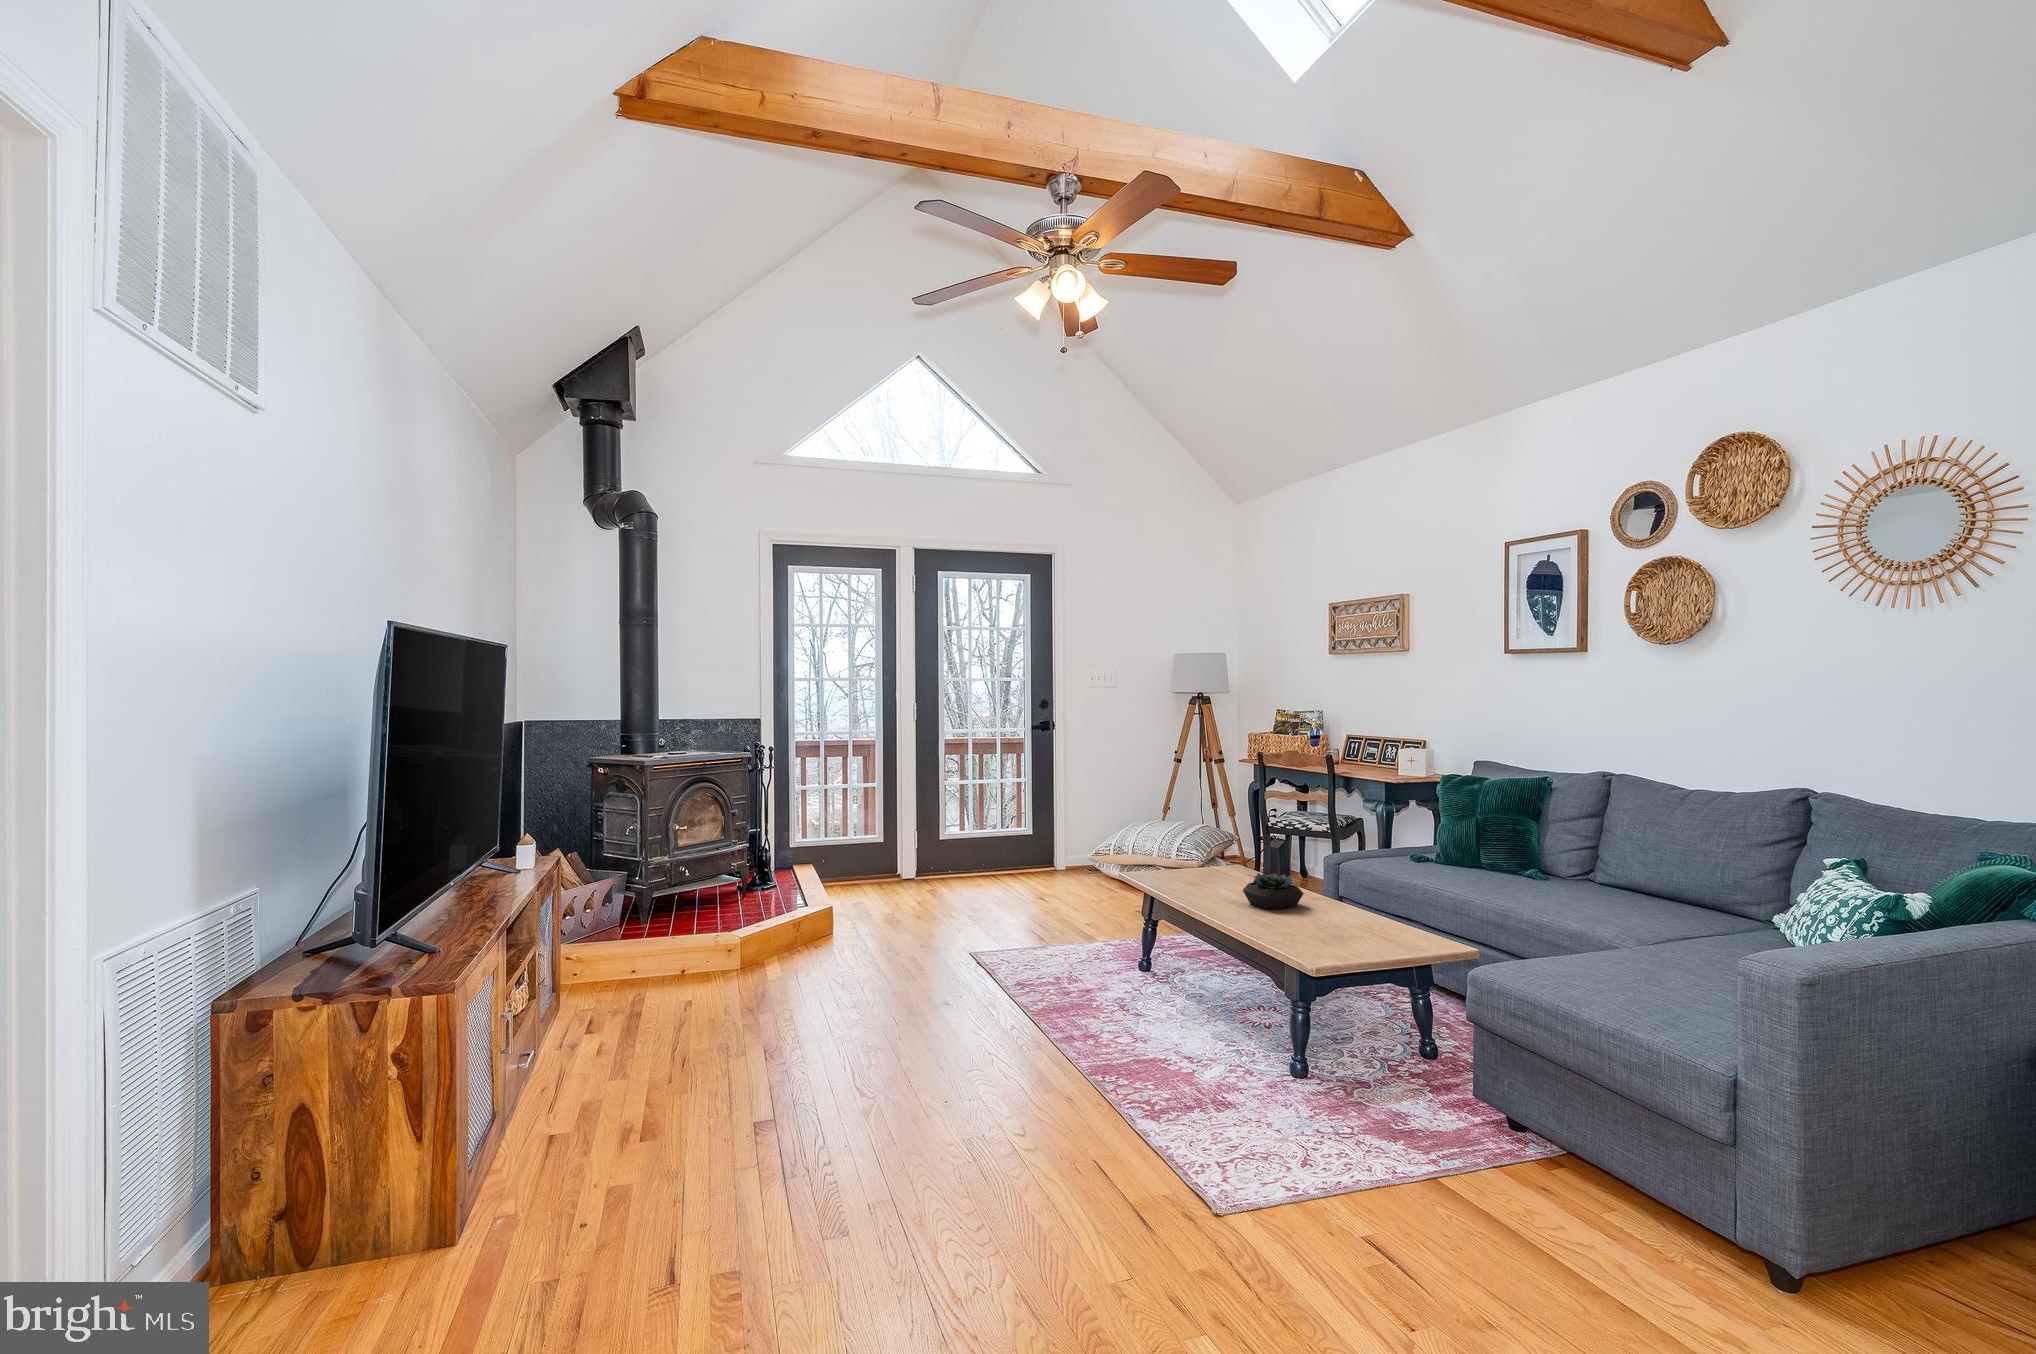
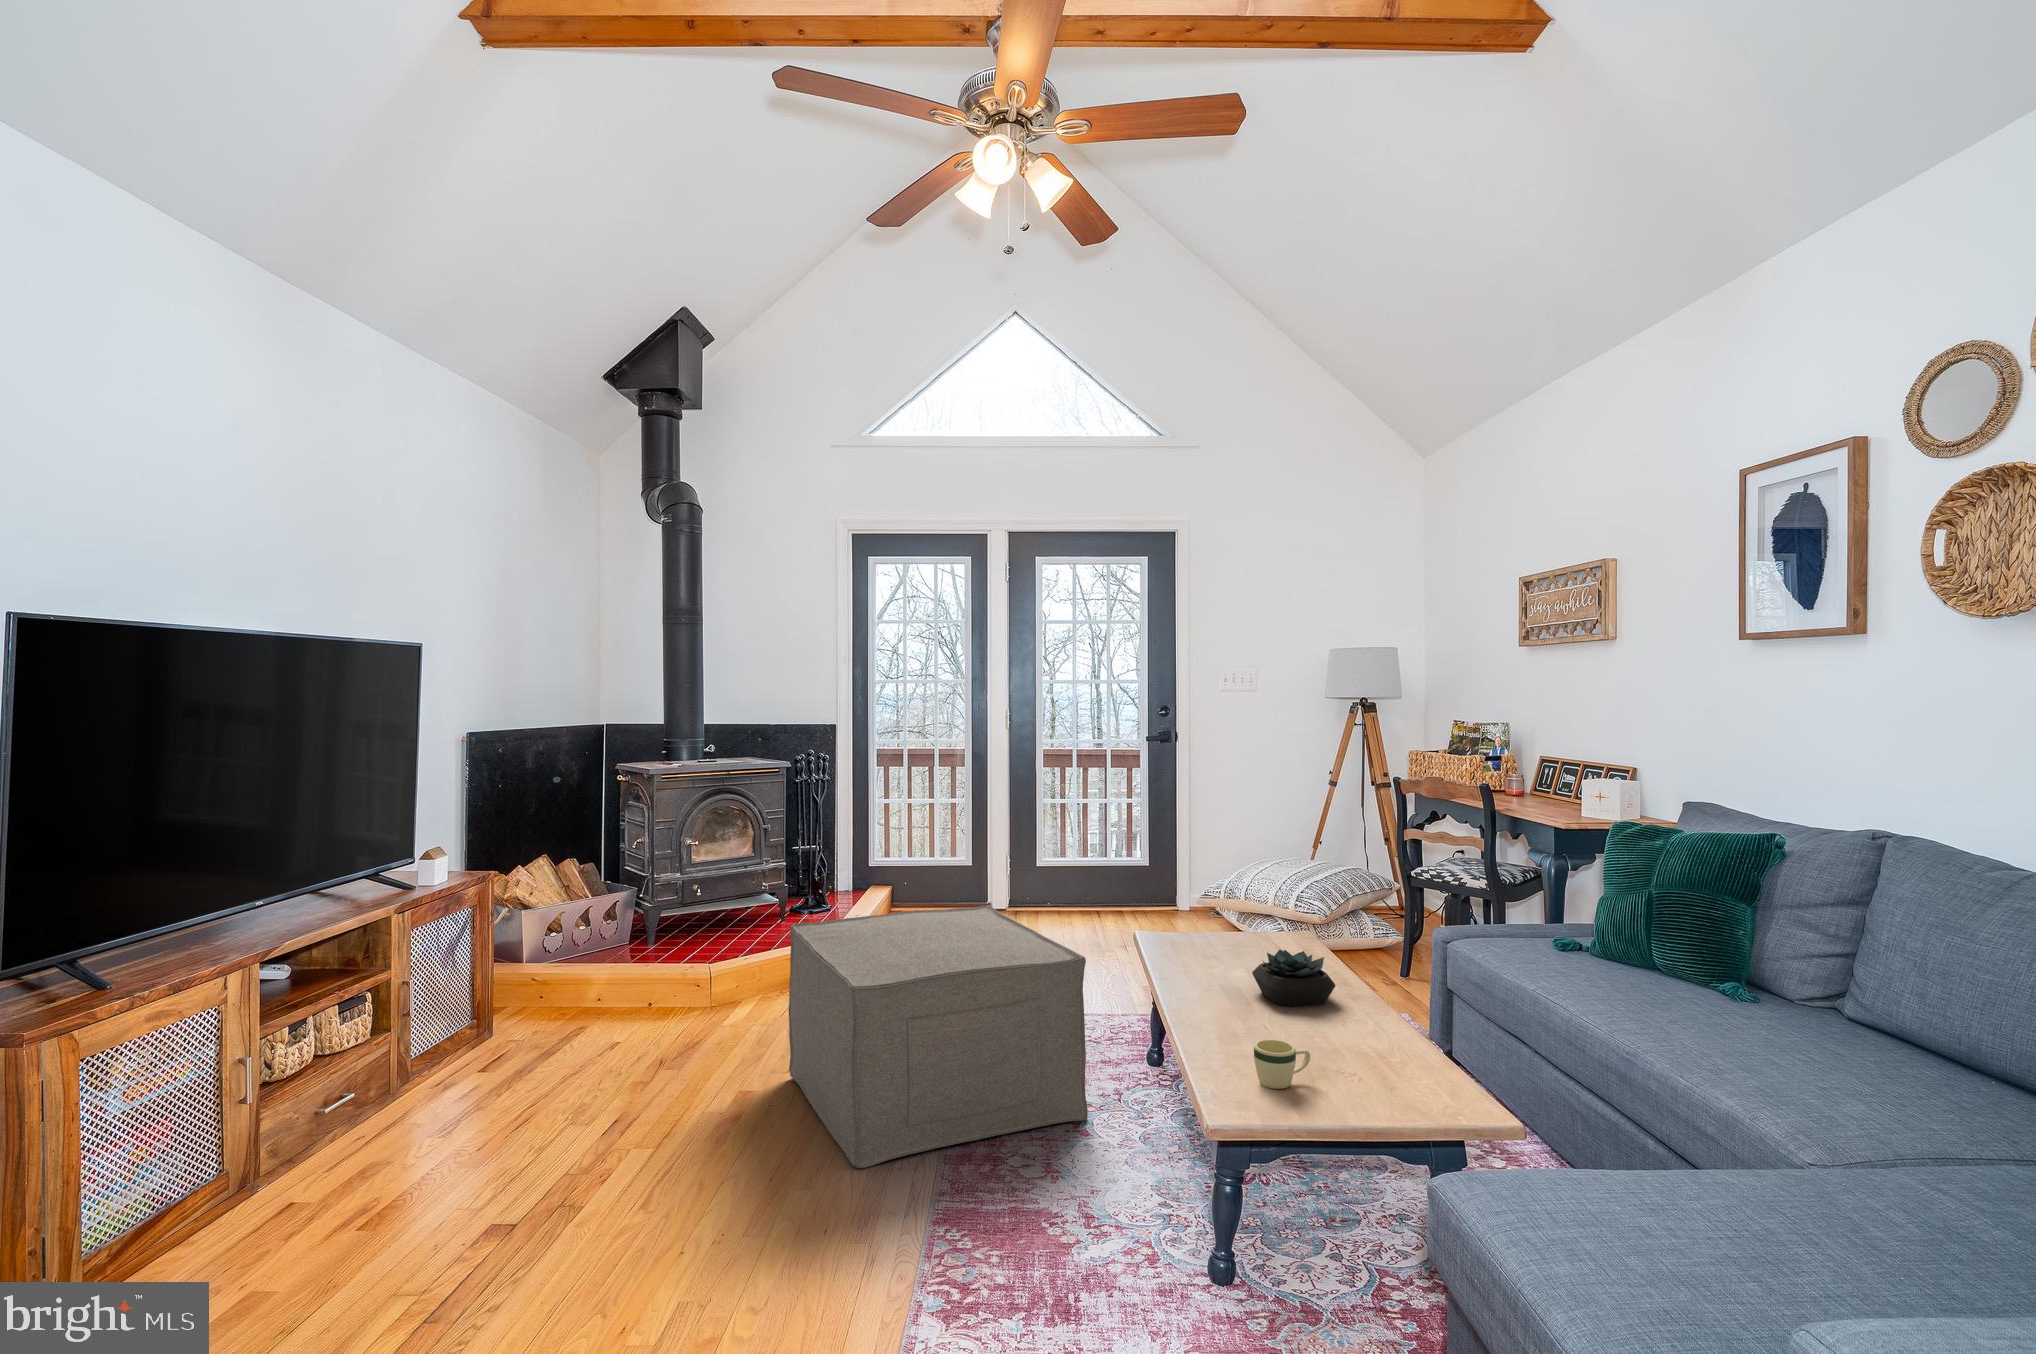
ottoman: none [871,862,1126,1056] -> present [789,905,1088,1168]
mug: none [1304,920,1336,950] -> present [1254,1040,1310,1089]

